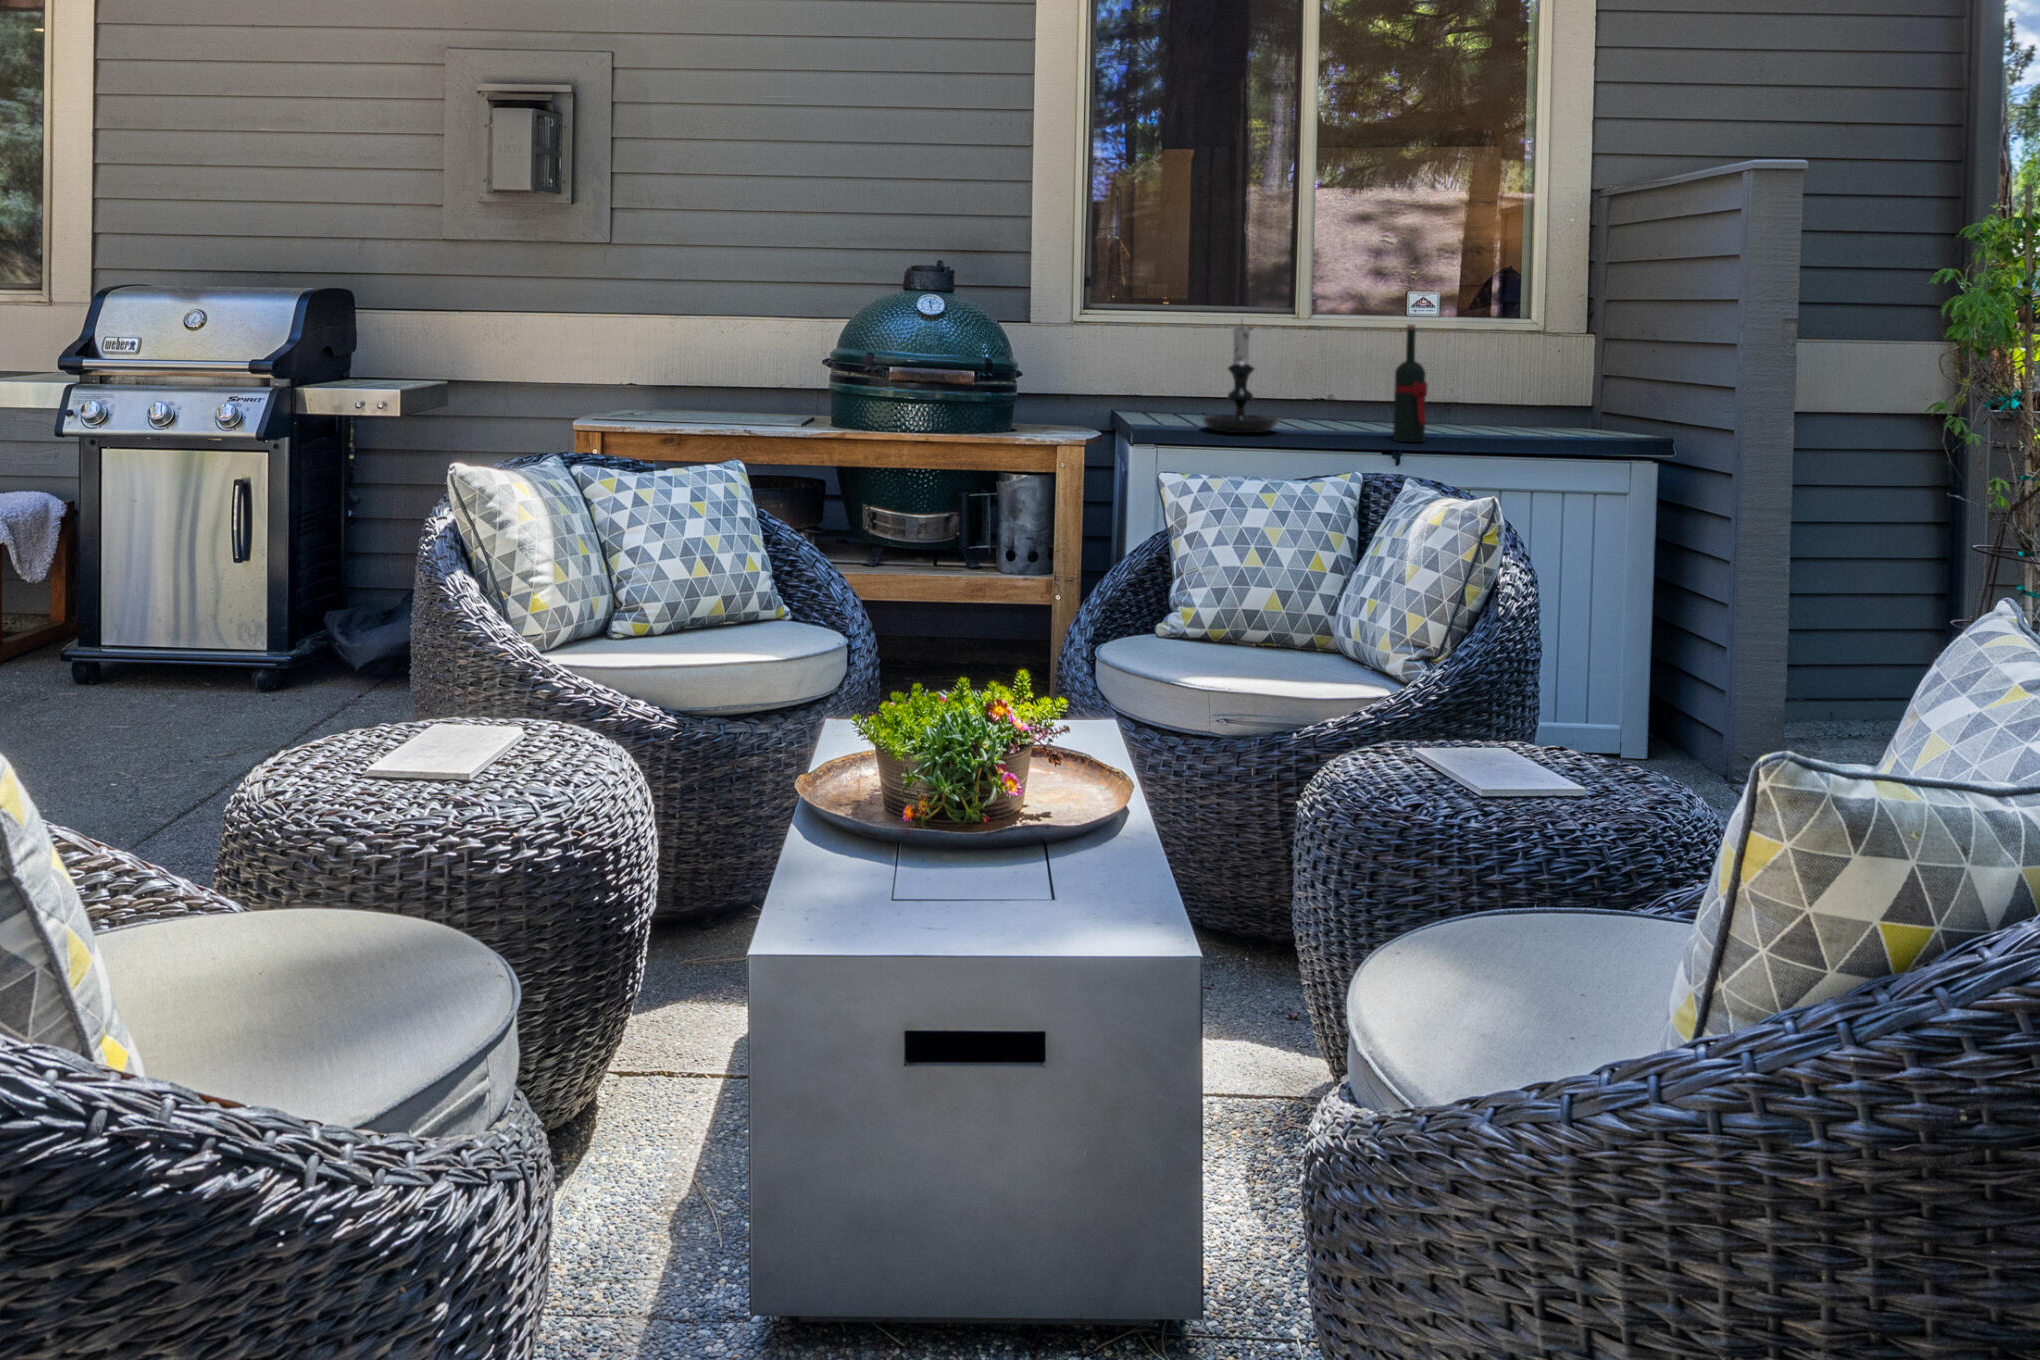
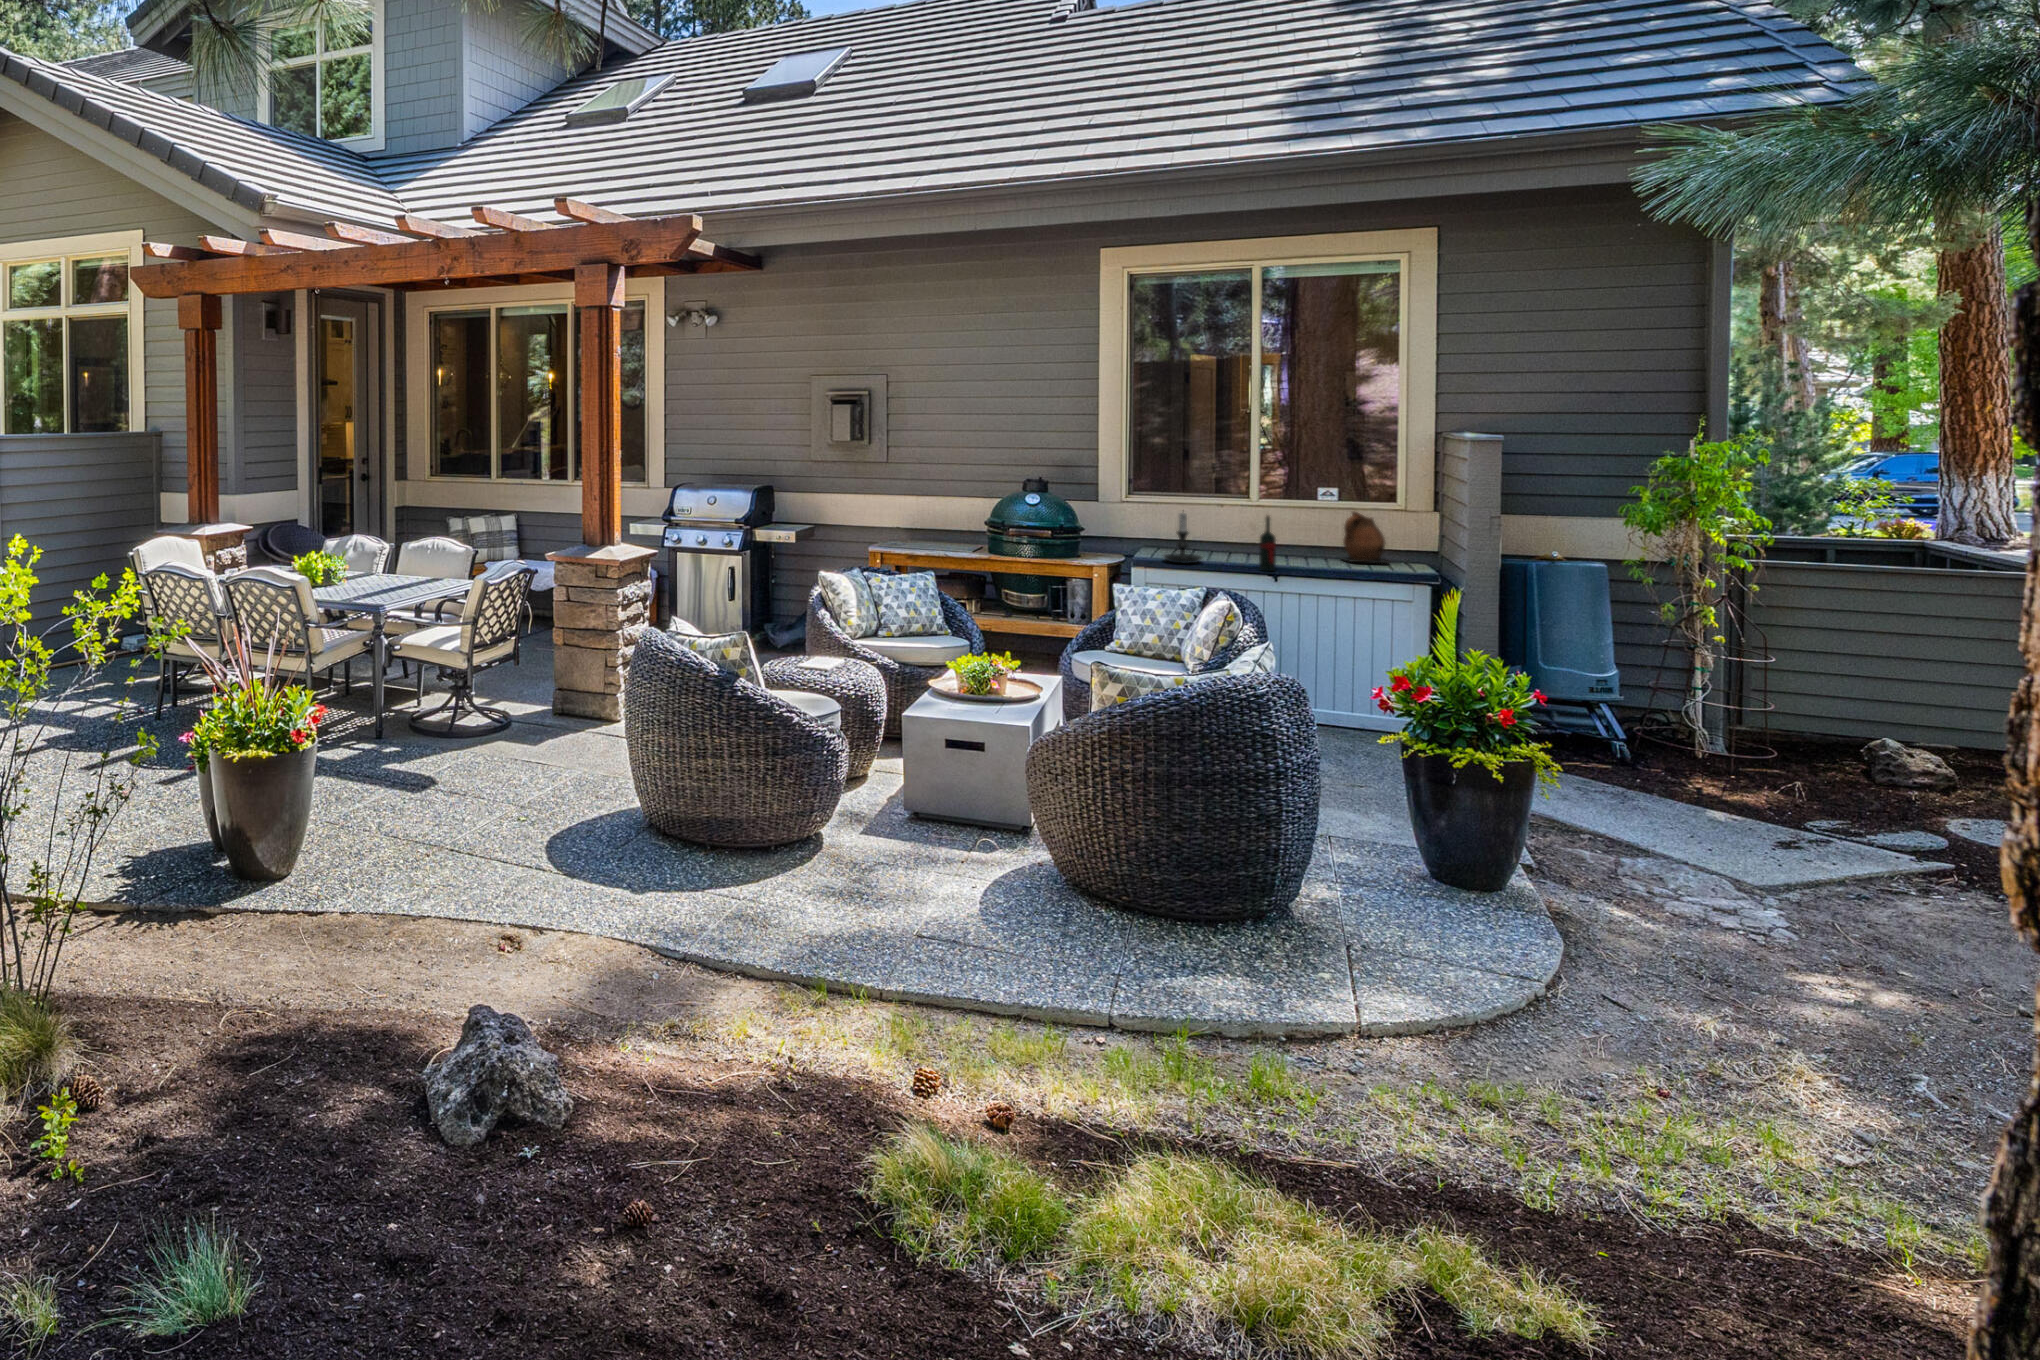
ceramic pitcher: none [1487,325,1584,426] -> present [1341,512,1388,563]

